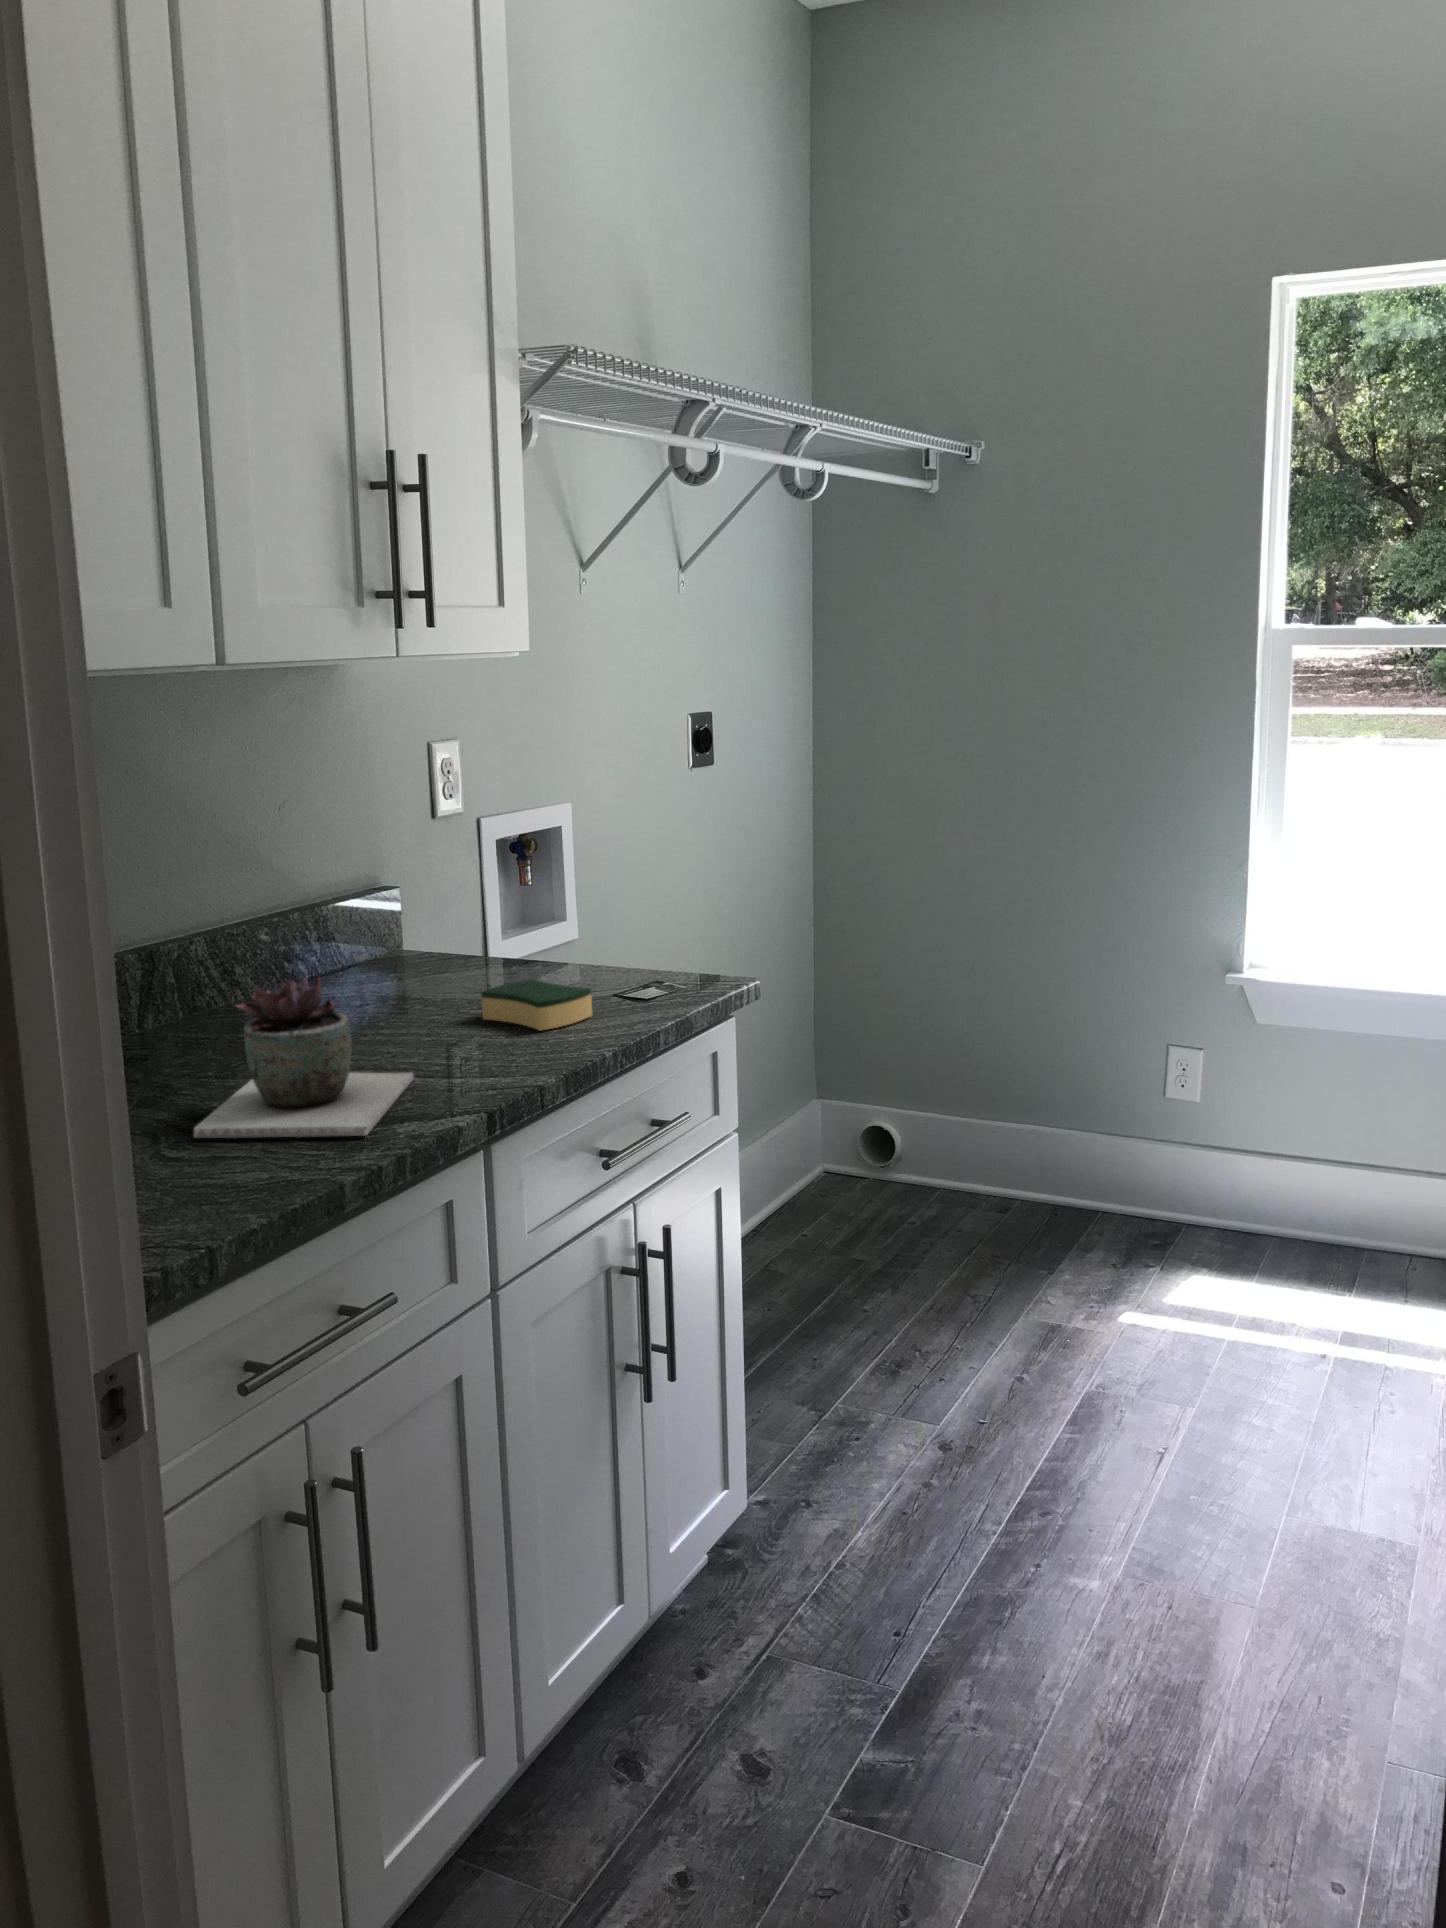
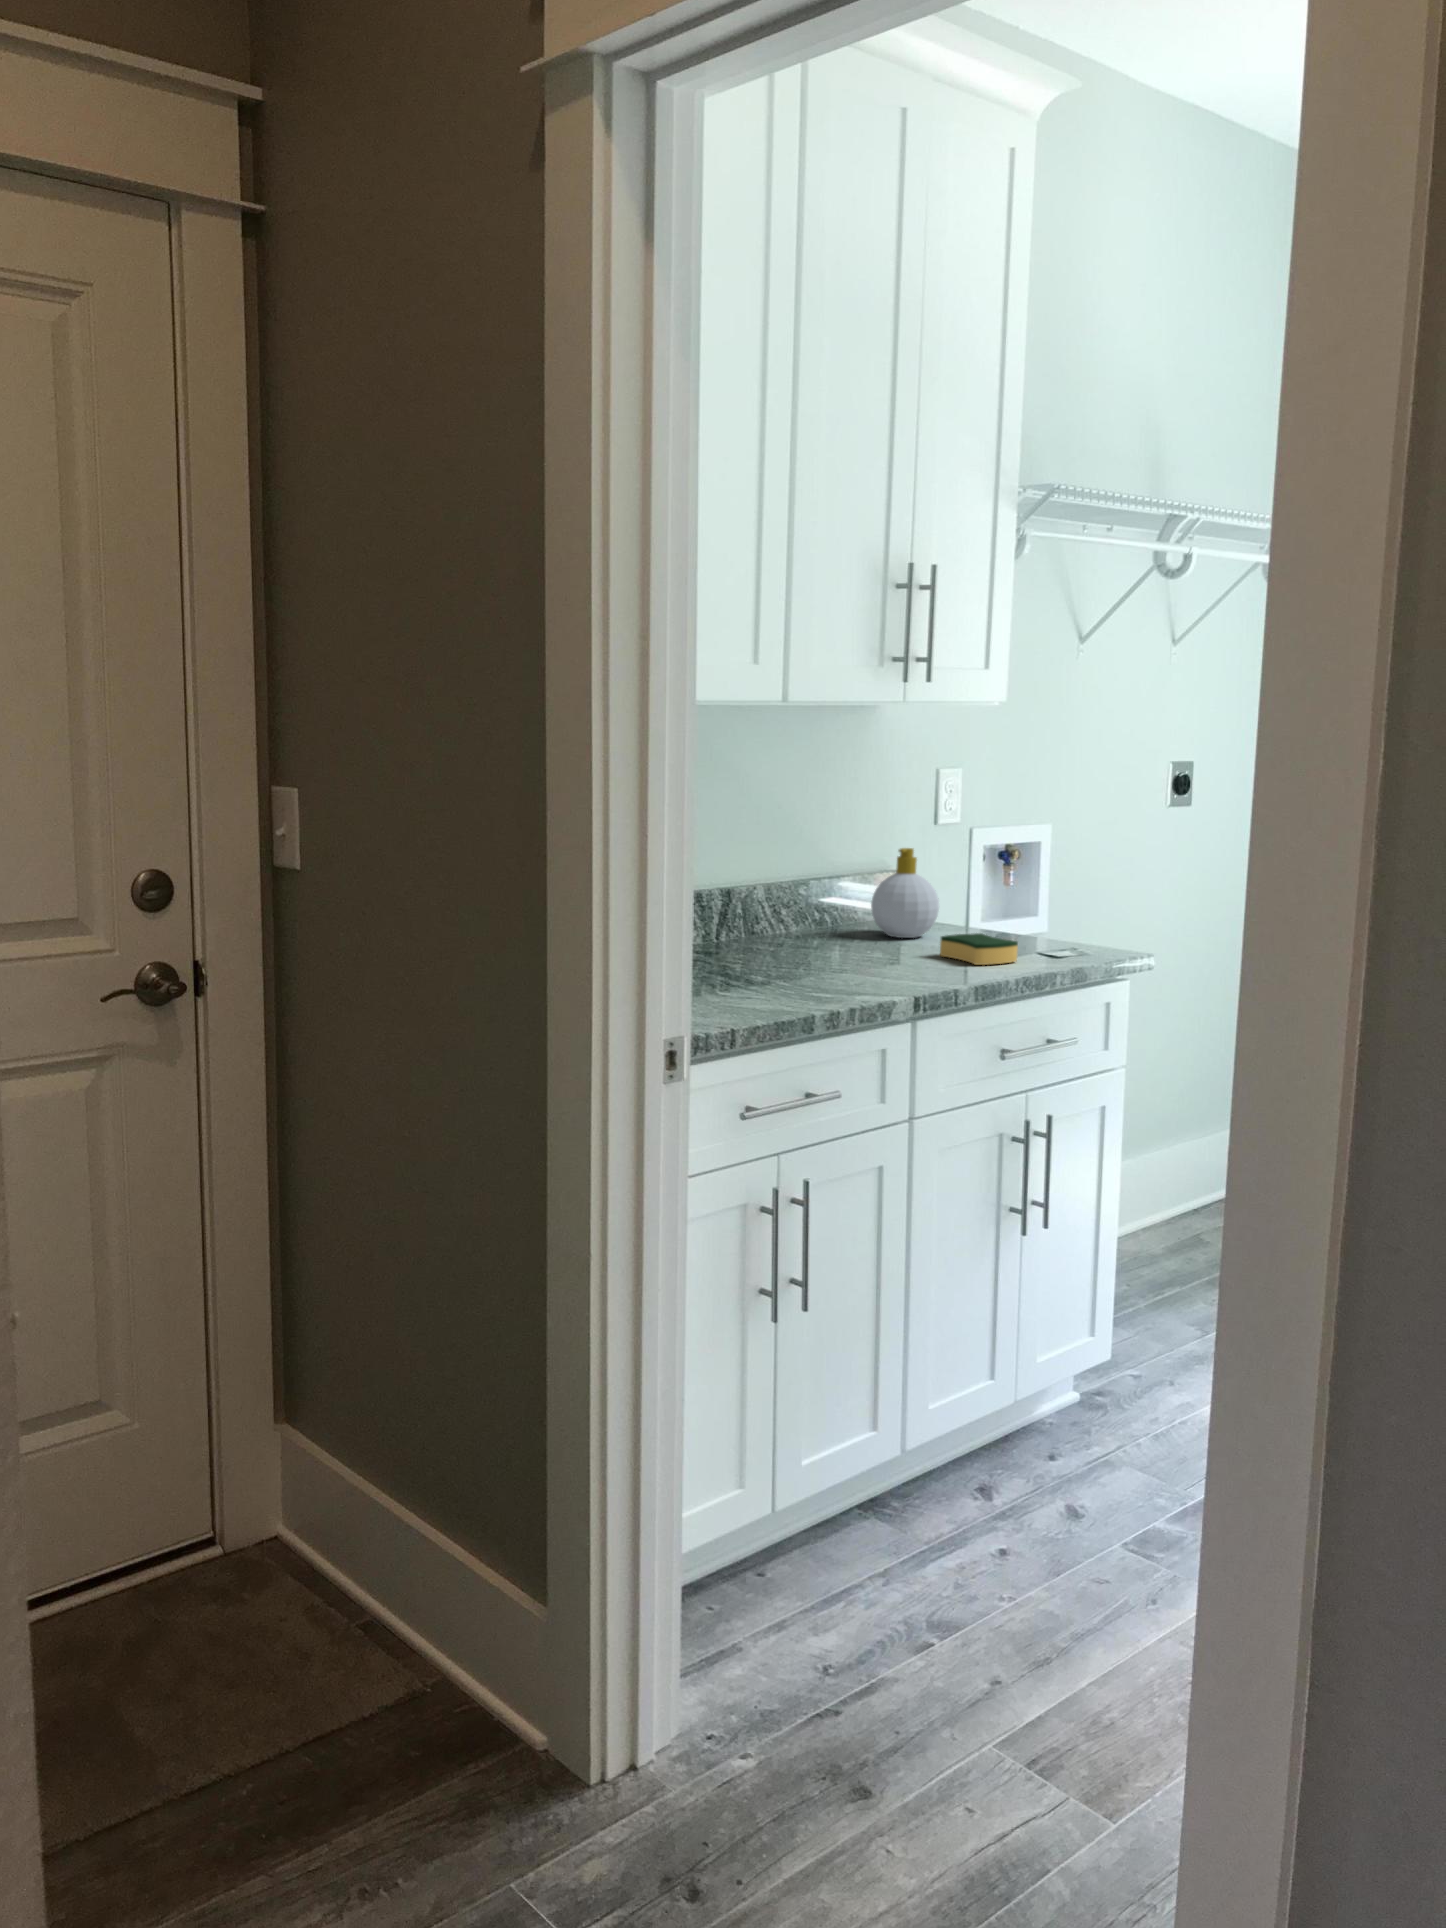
soap bottle: none [366,864,462,991] -> present [871,848,939,938]
succulent plant: present [194,977,414,1138] -> none [738,899,880,998]

